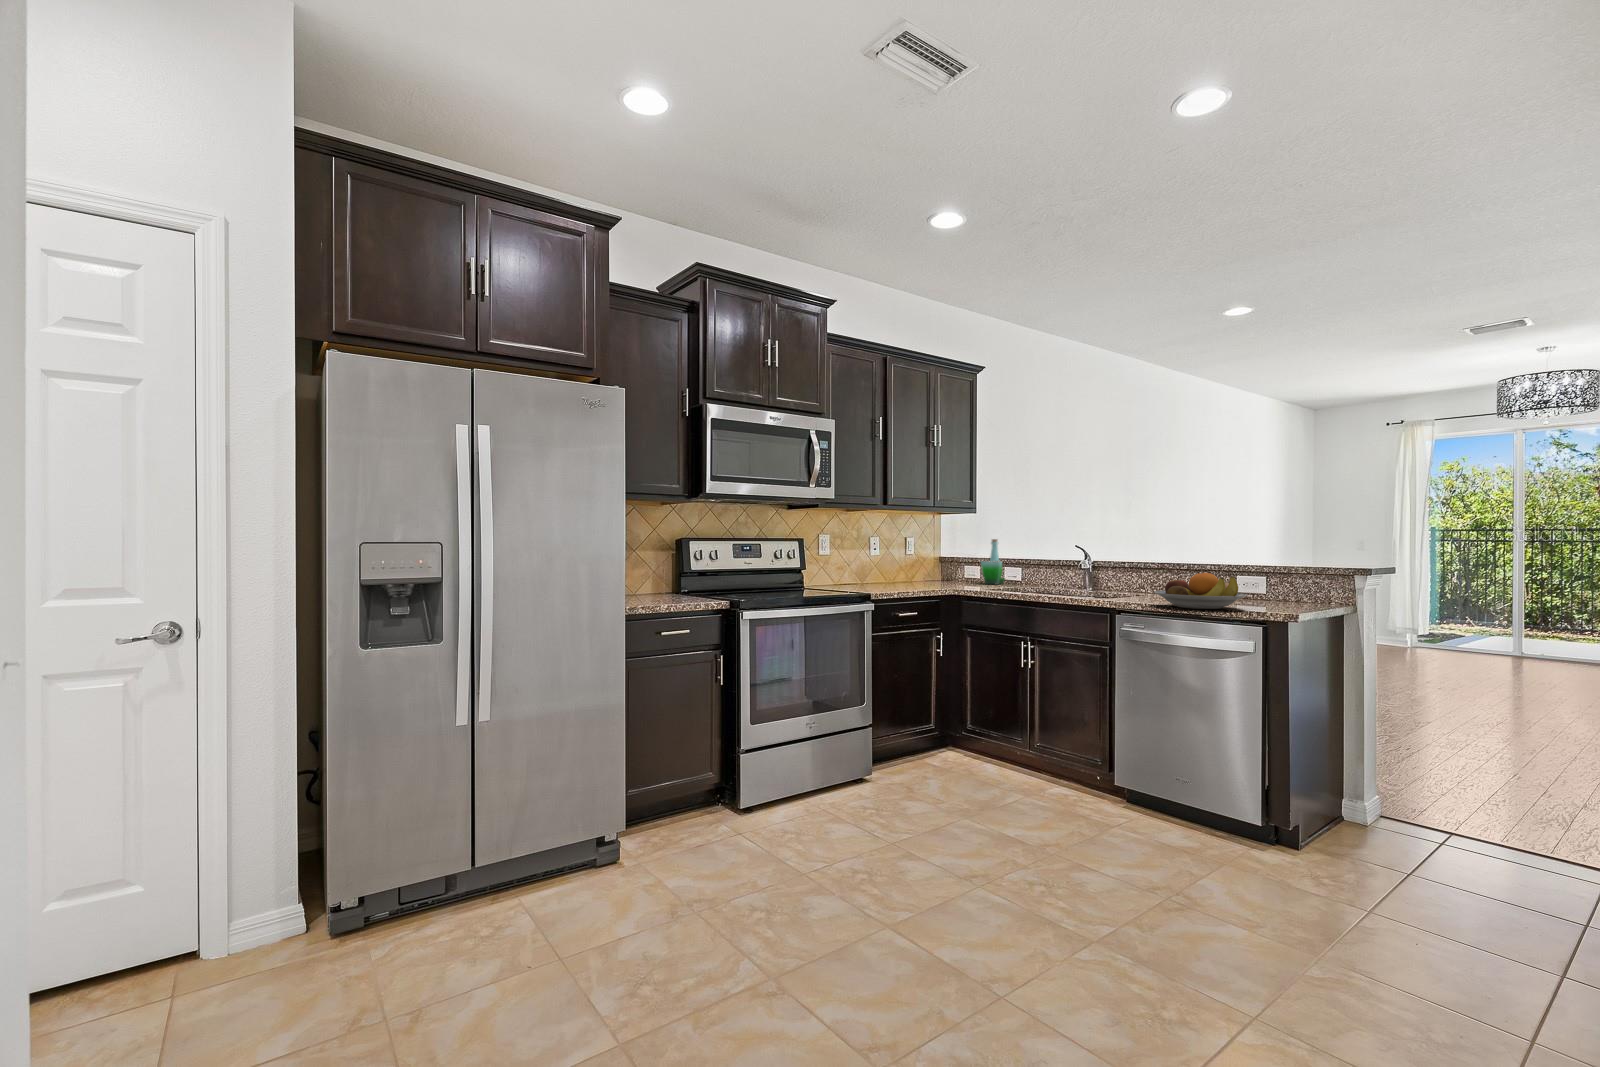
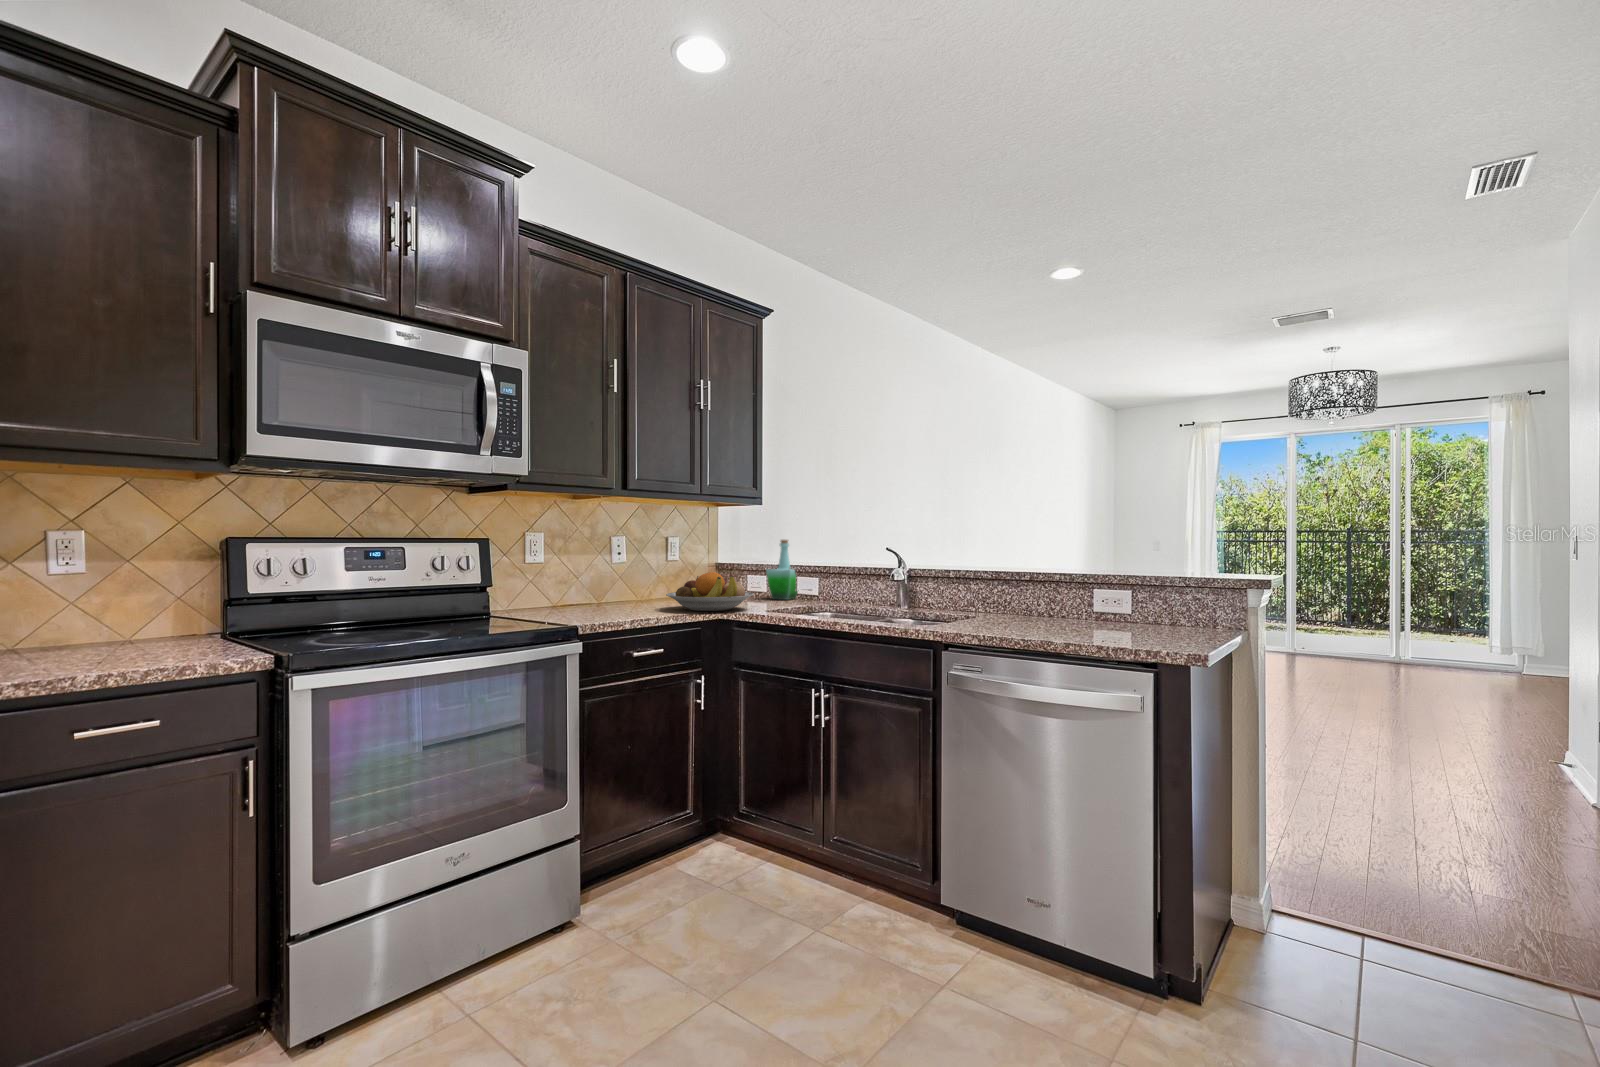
fruit bowl: present [1154,573,1247,609] -> present [666,572,754,611]

